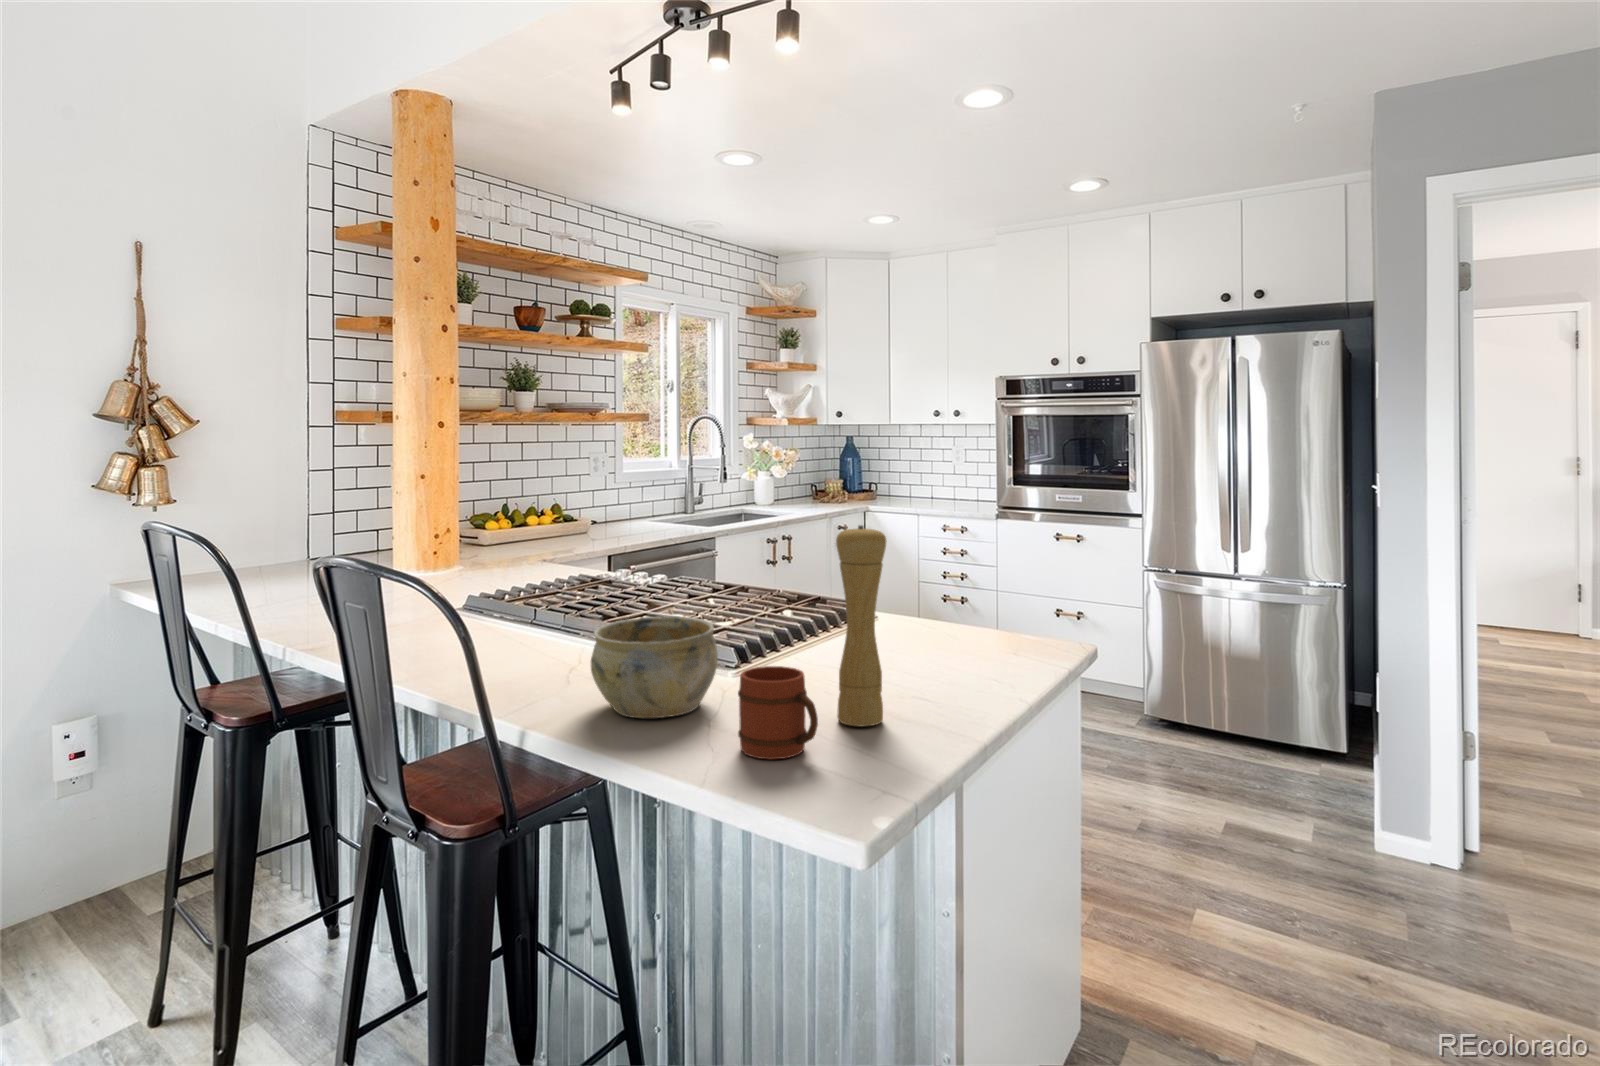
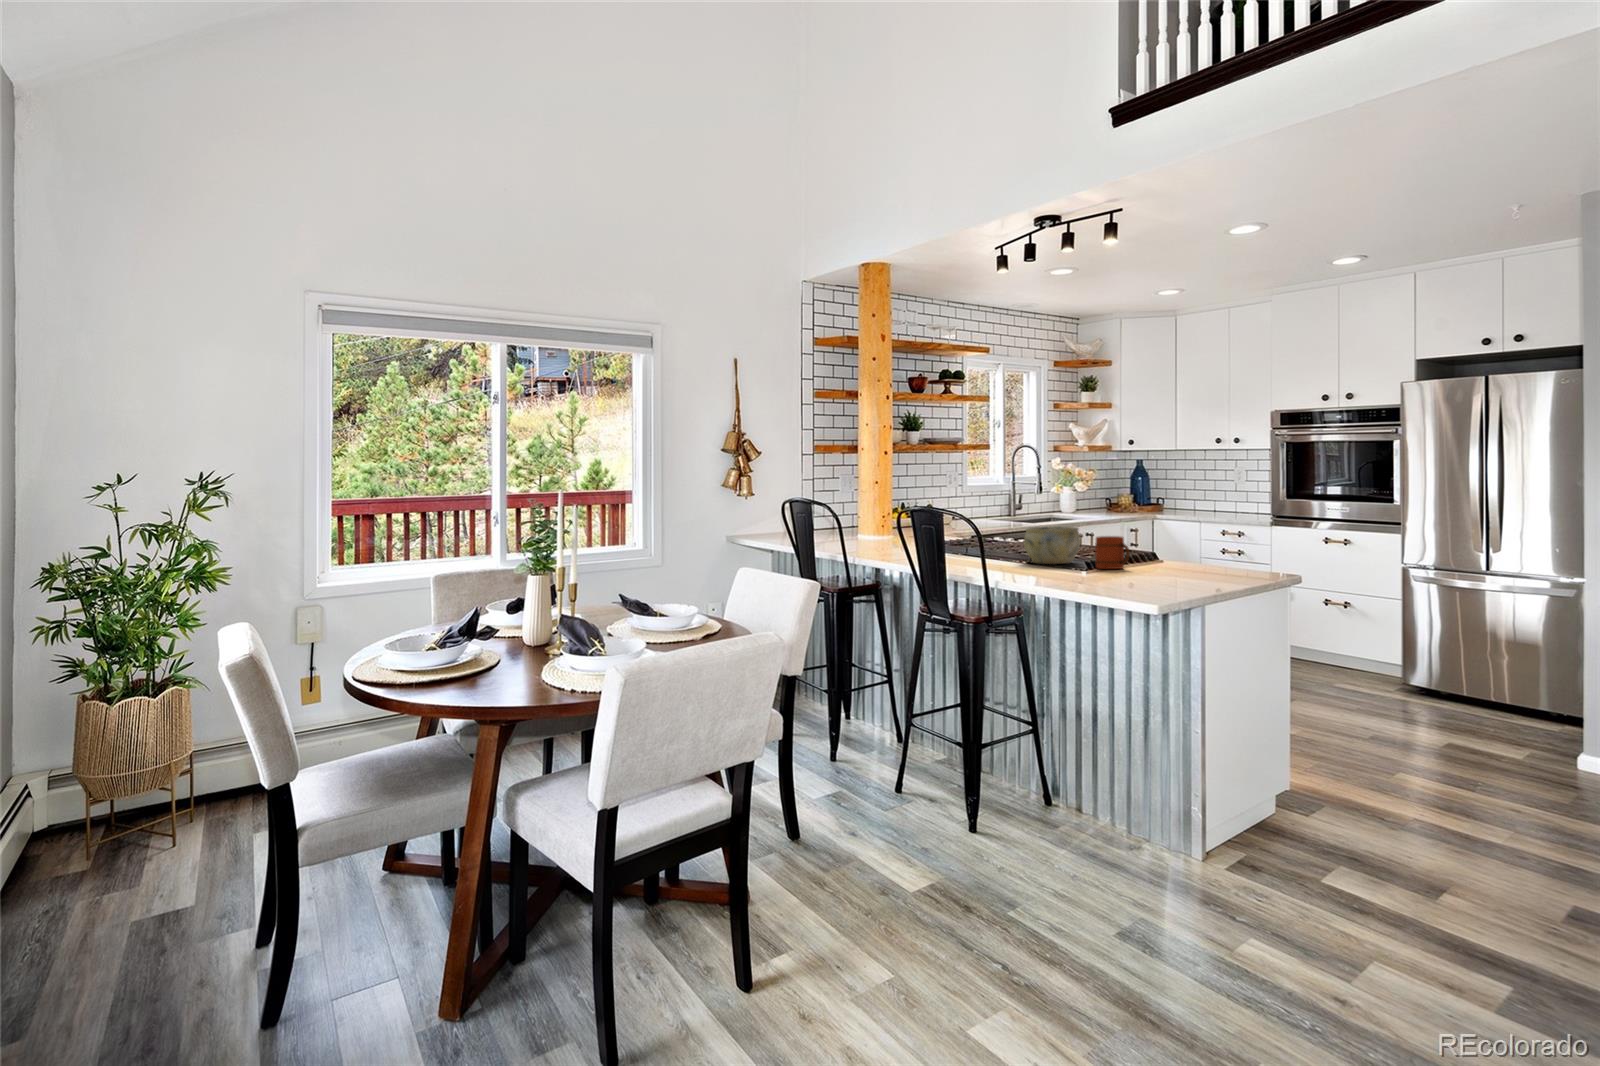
pepper mill: present [836,525,887,727] -> none [1137,479,1160,565]

